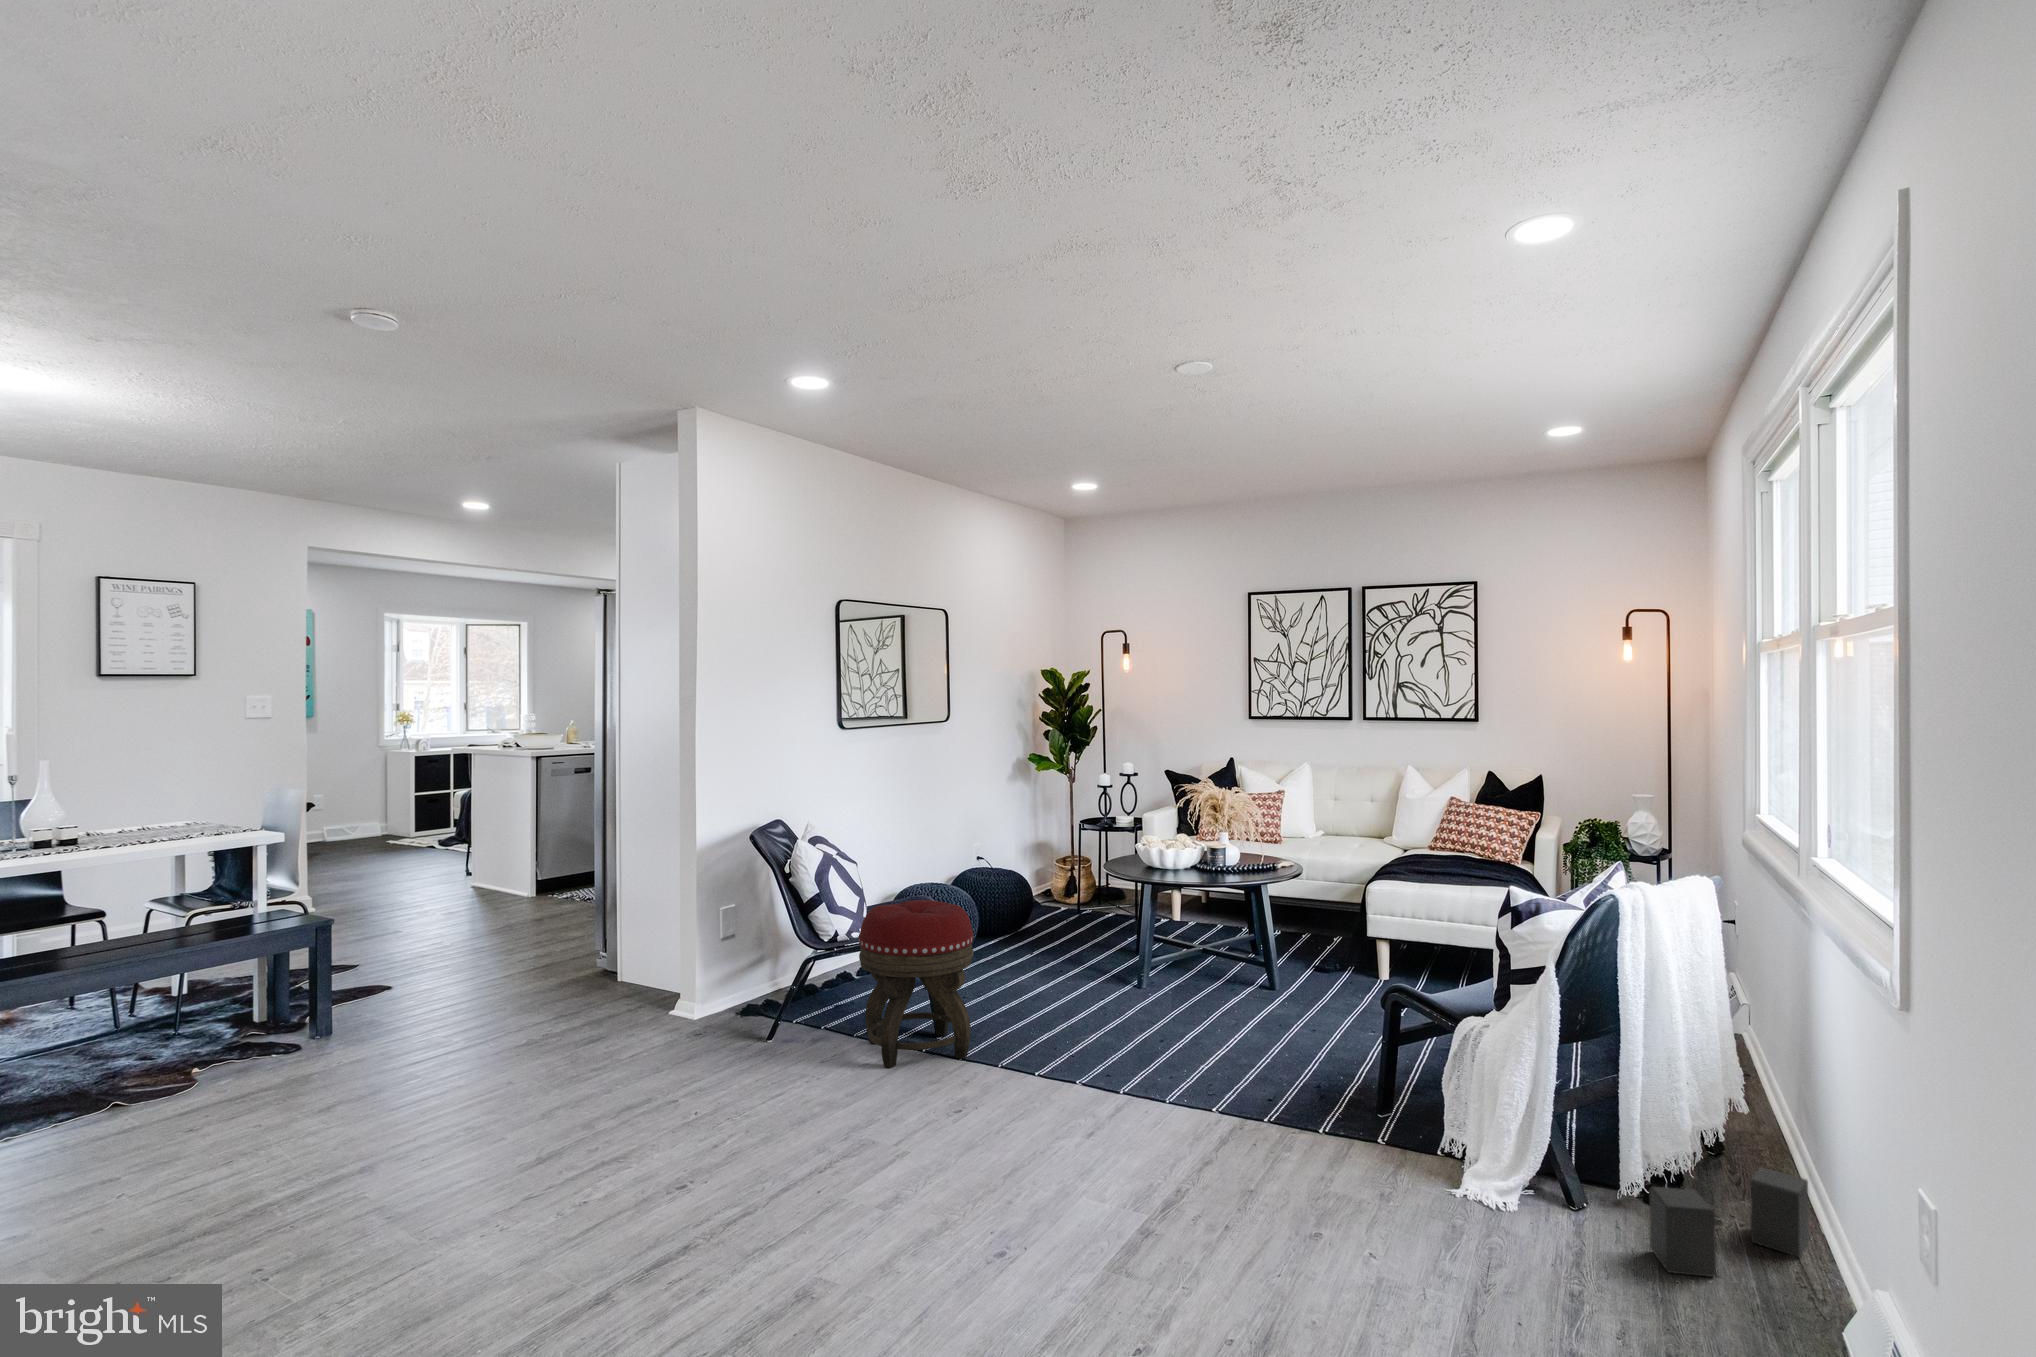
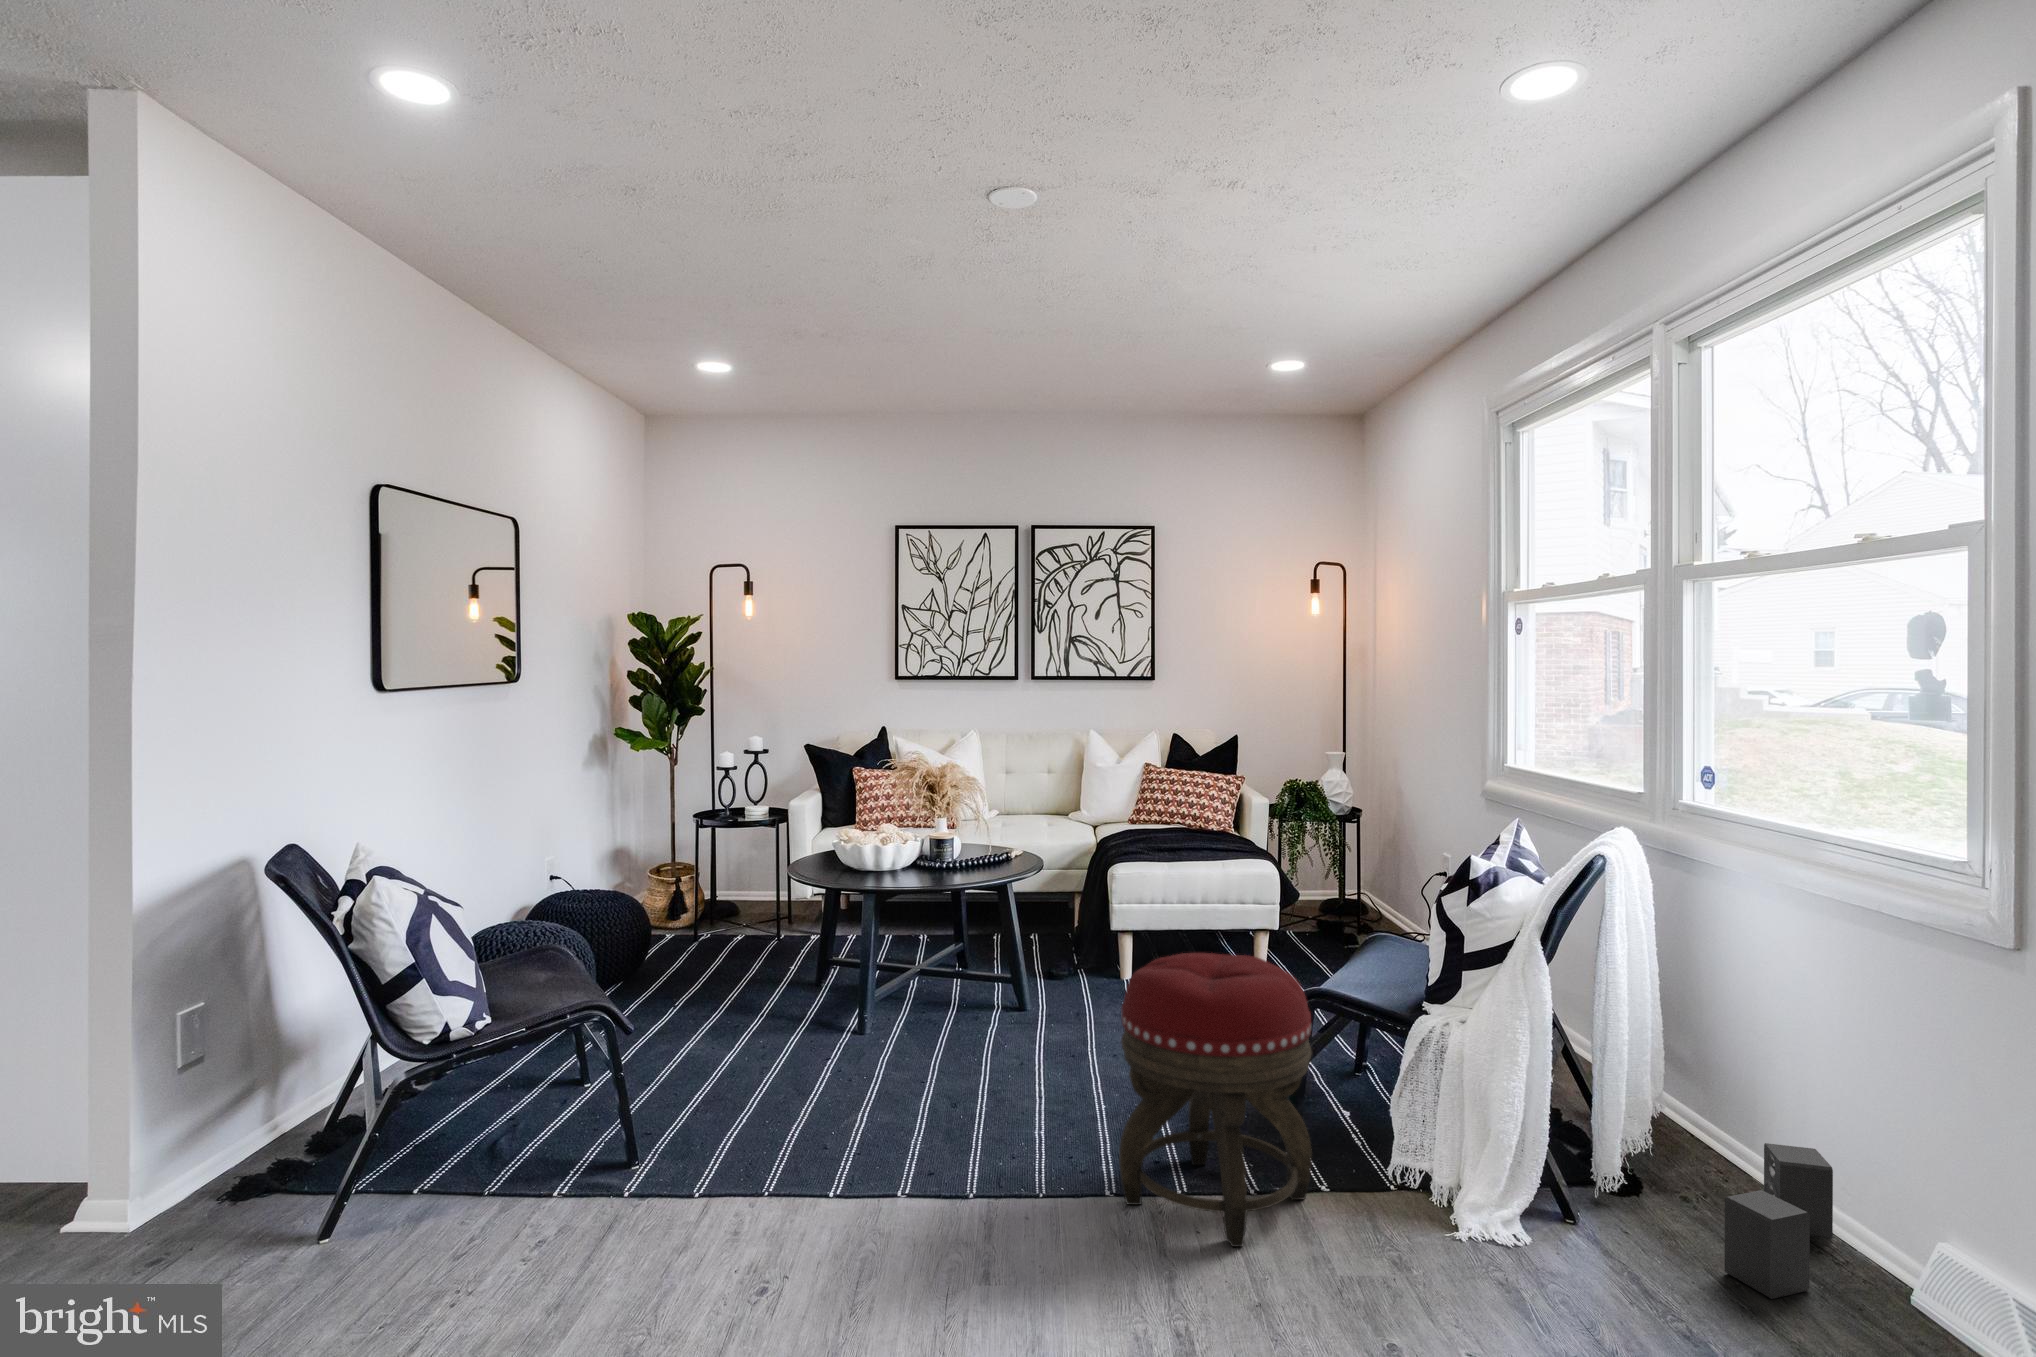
footstool: present [859,900,974,1068] -> present [1119,953,1312,1247]

